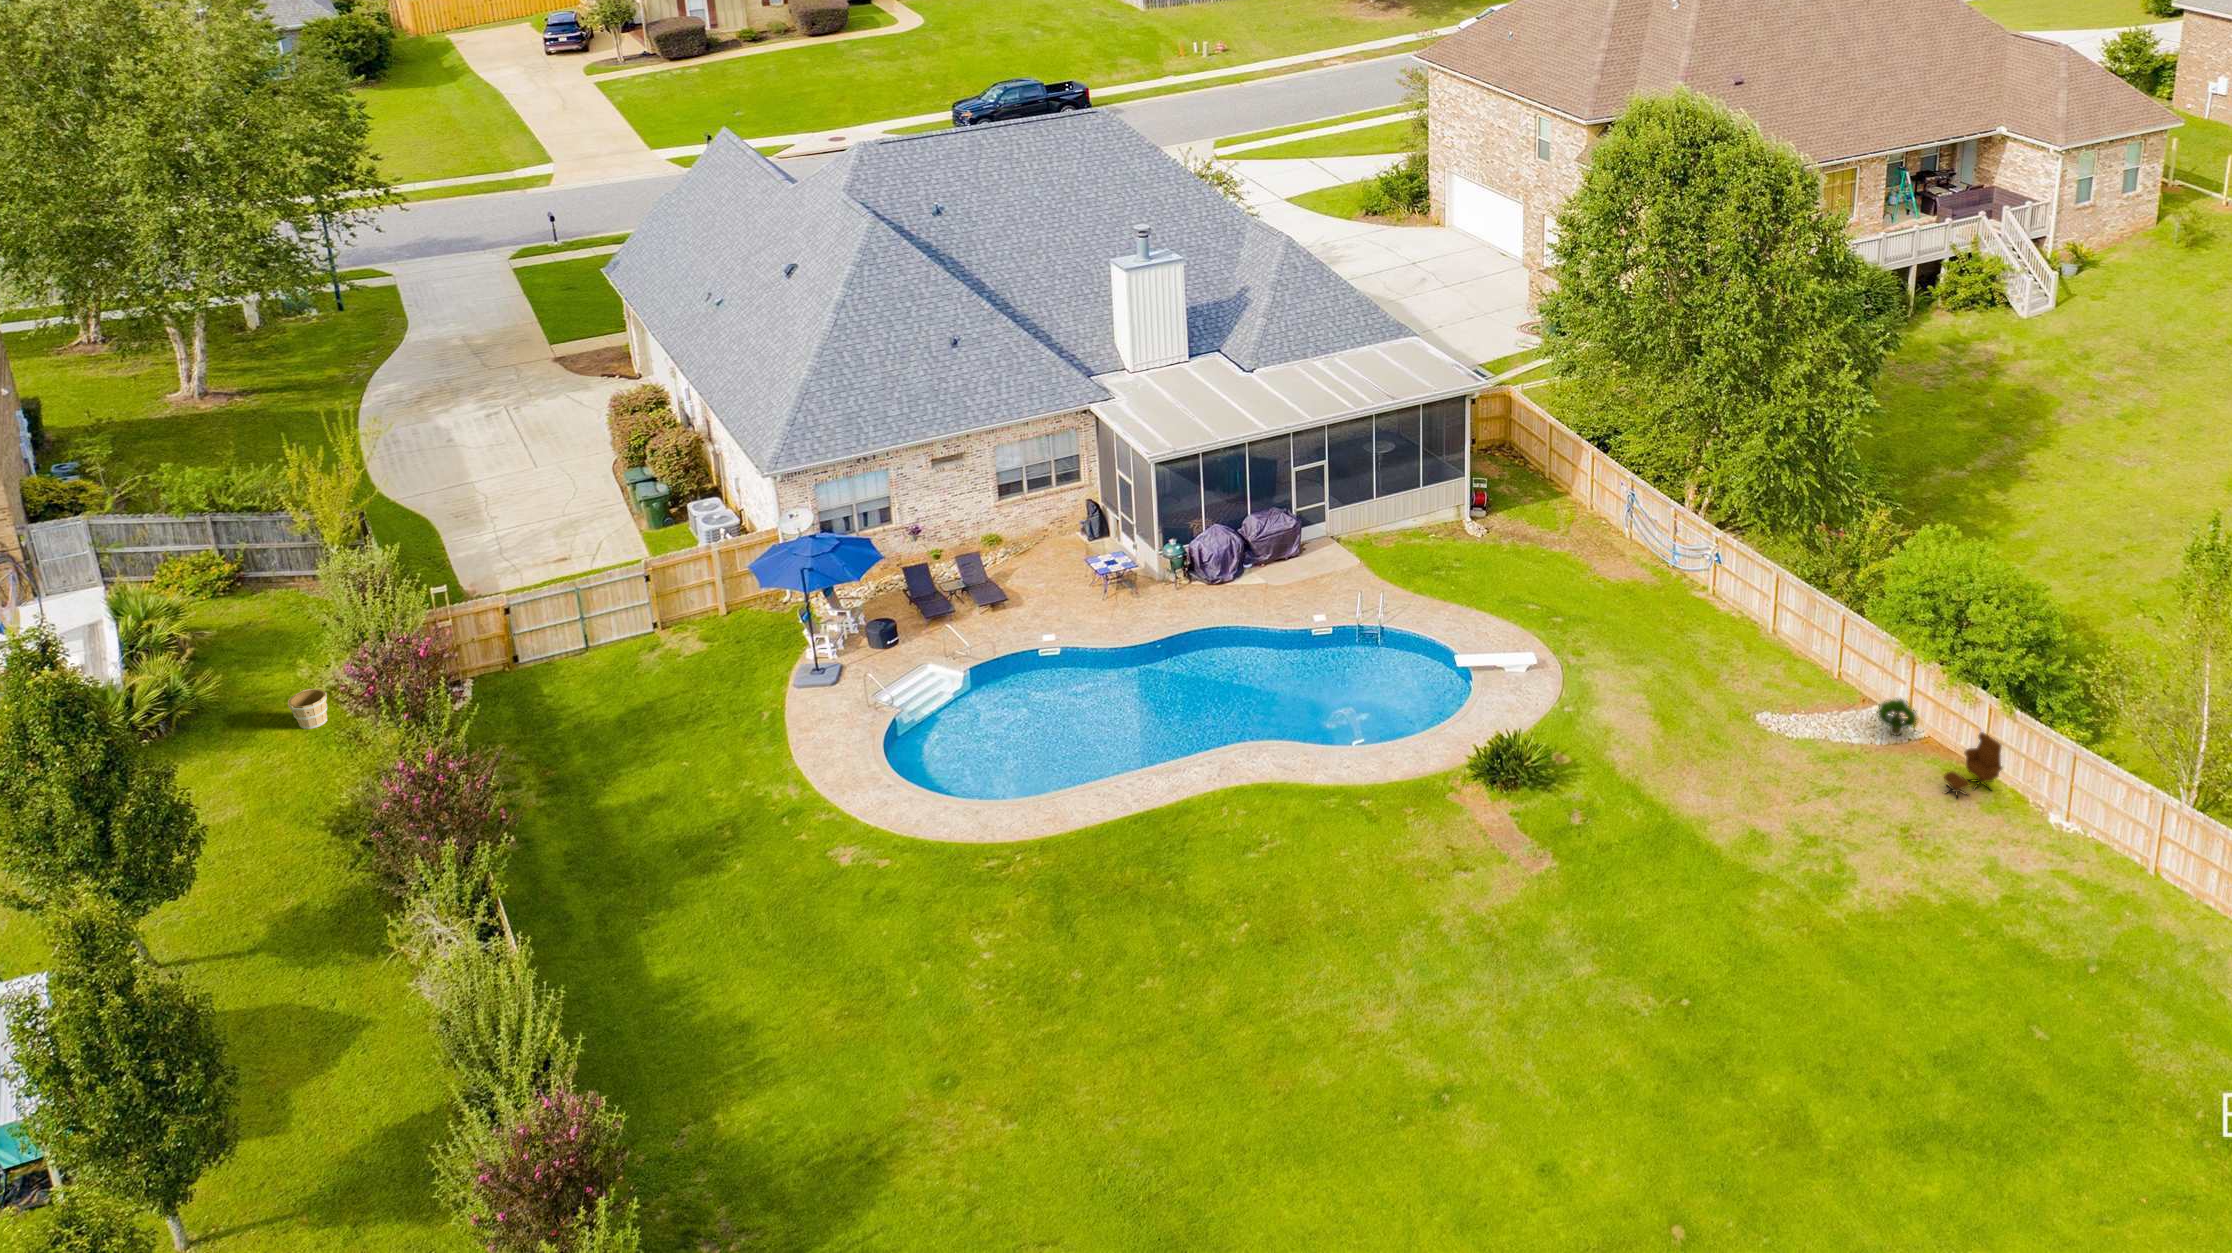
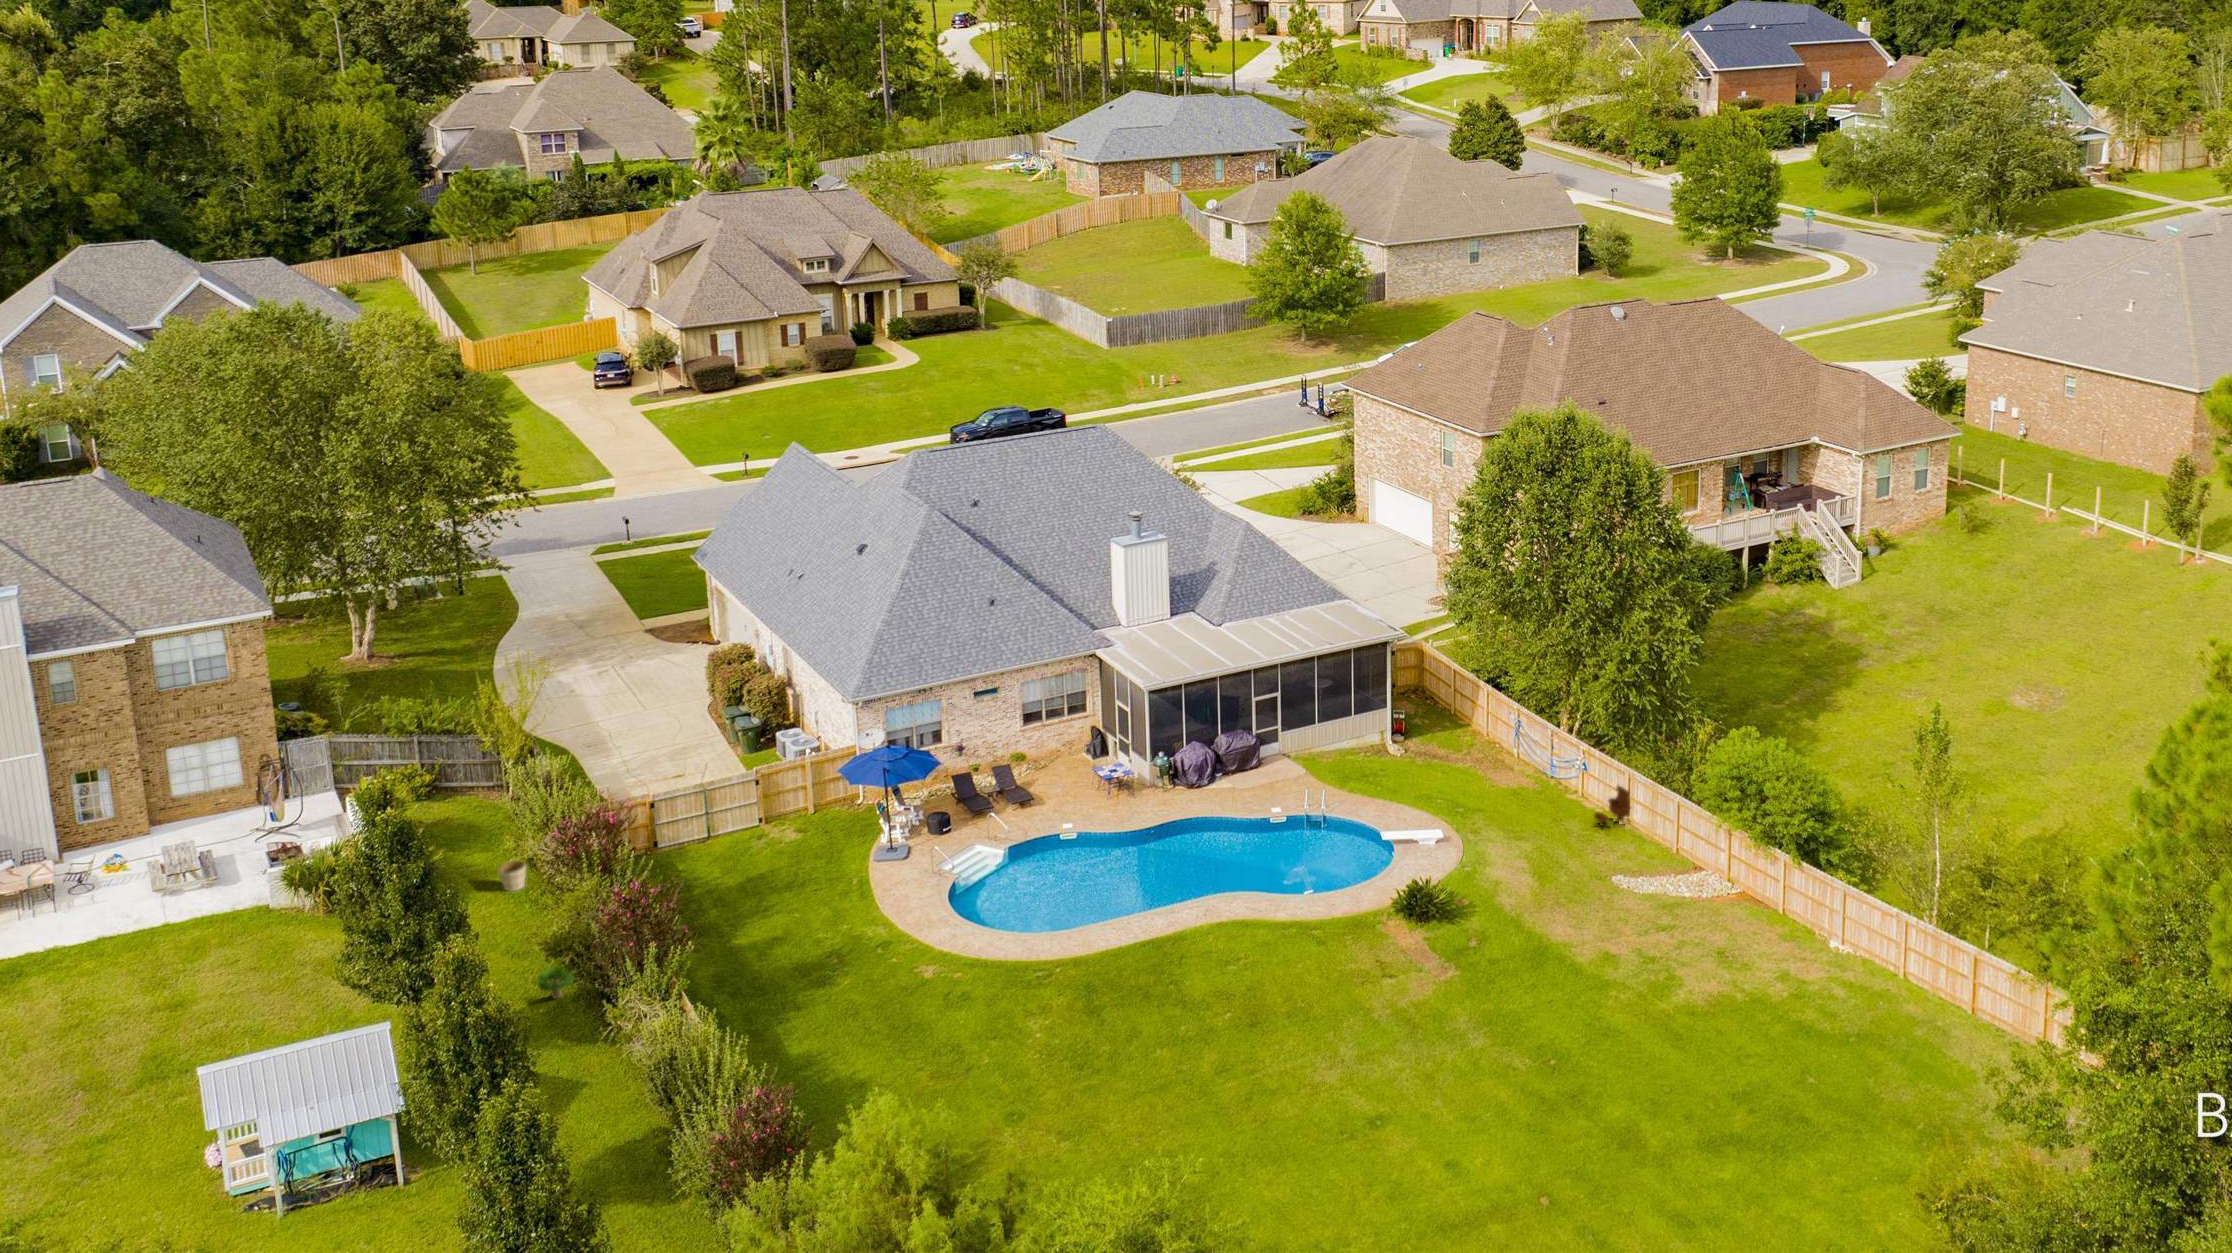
potted plant: present [1877,699,1917,736] -> present [537,966,574,999]
lounge chair: present [1944,732,2002,794] -> present [1594,786,1631,827]

